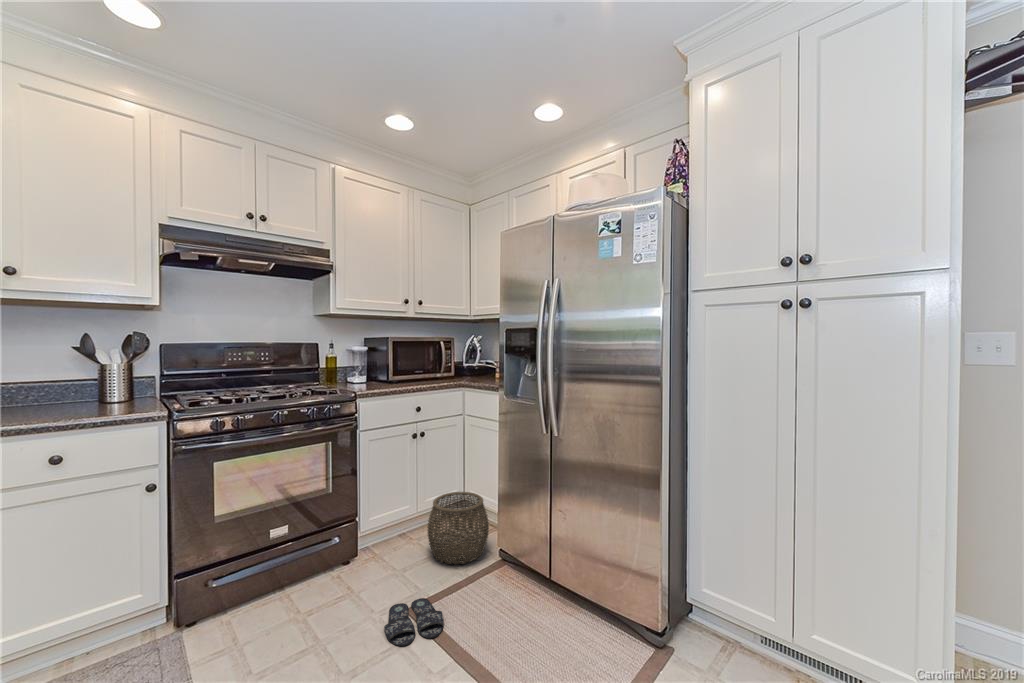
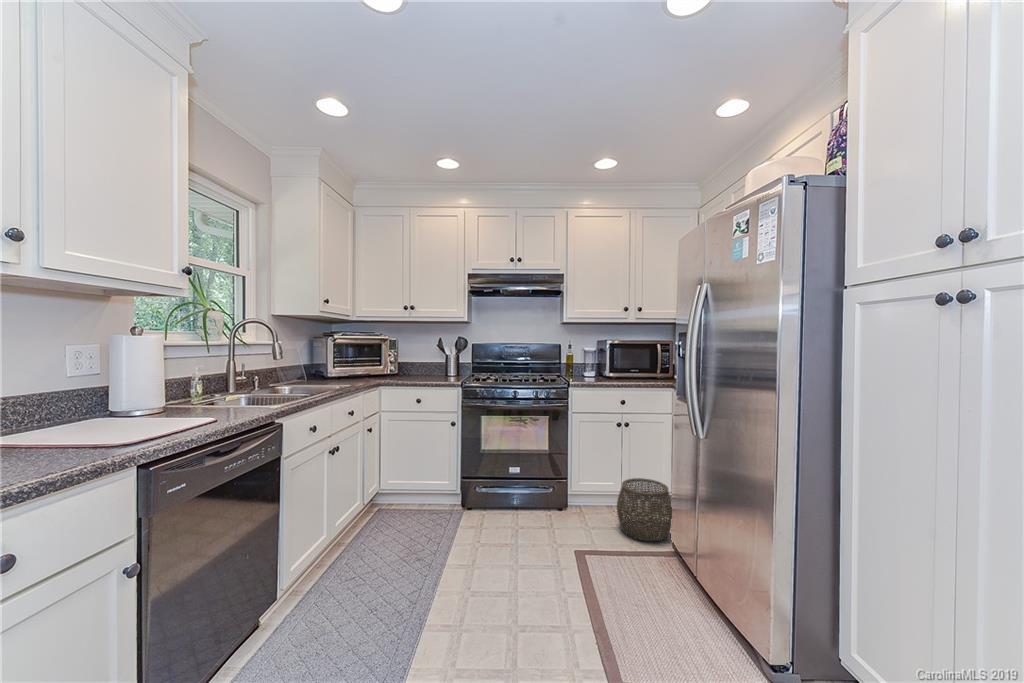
slippers: present [384,598,444,646] -> none [551,544,597,573]

